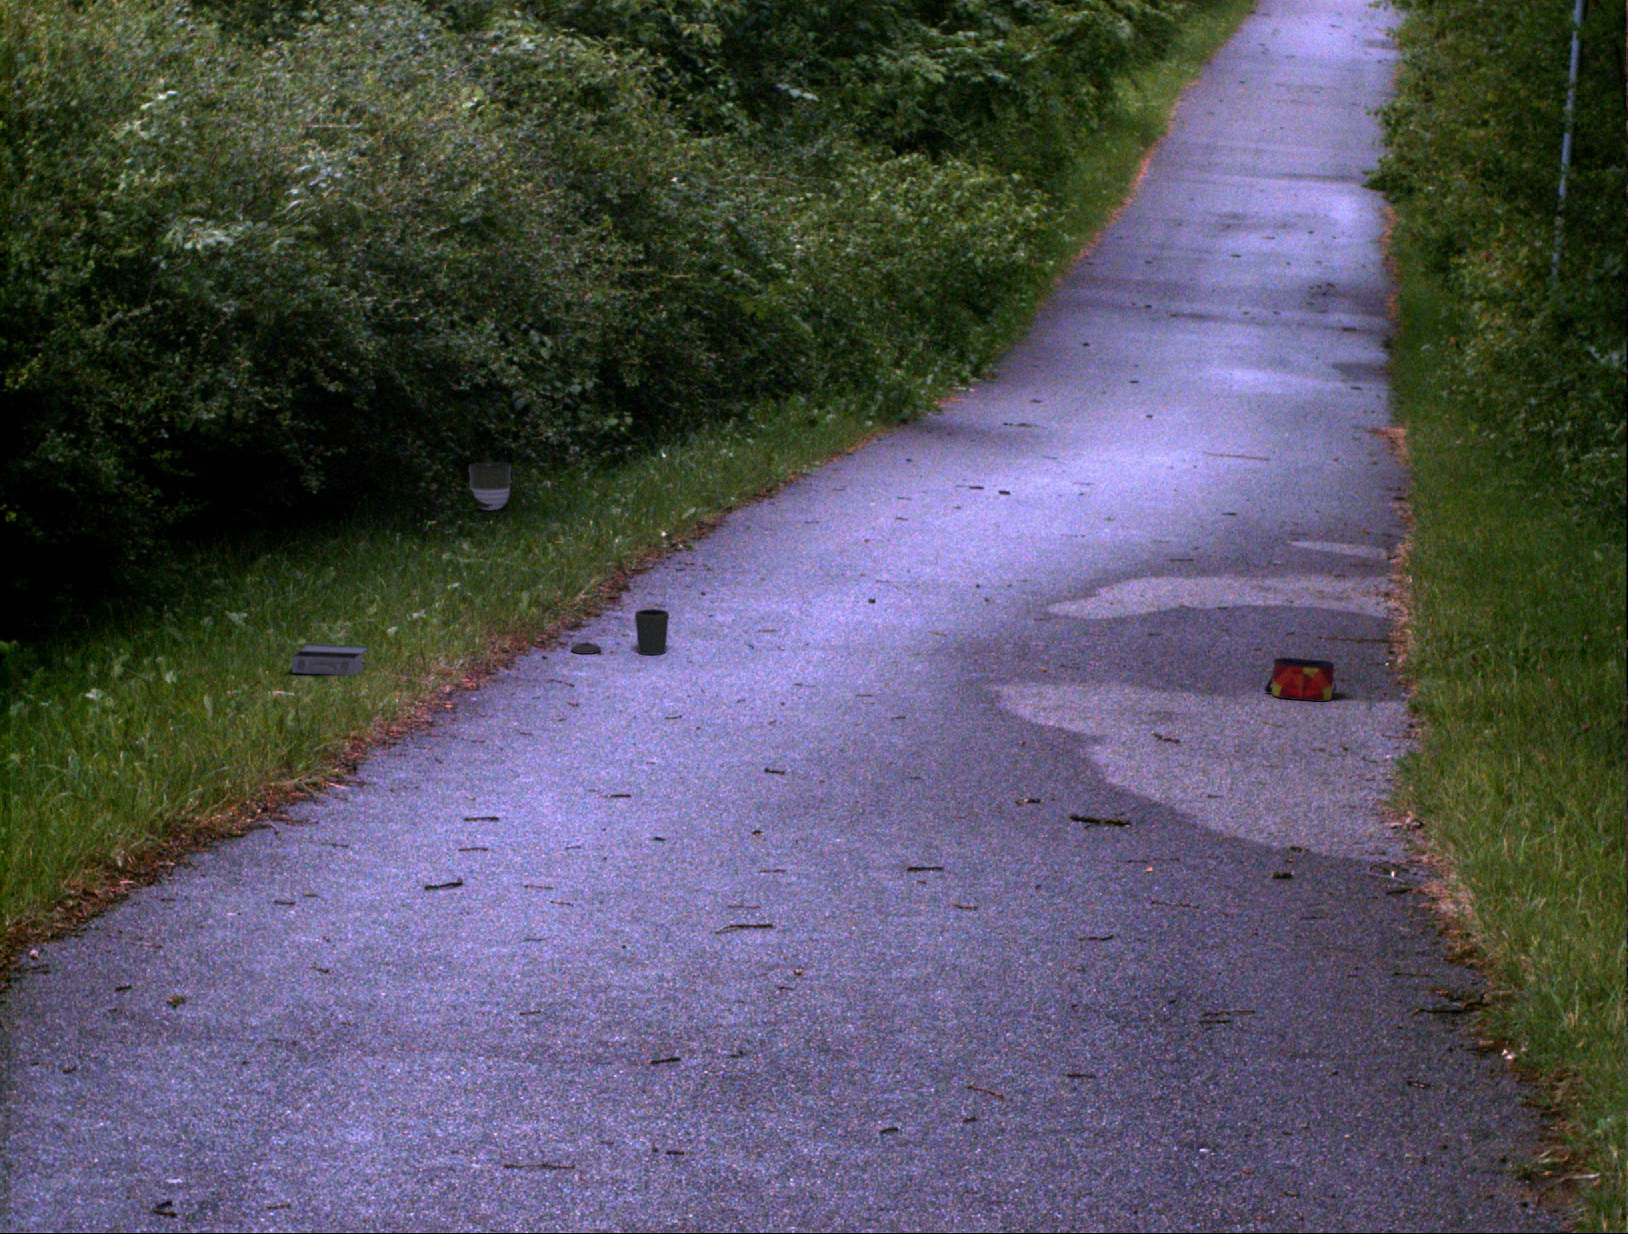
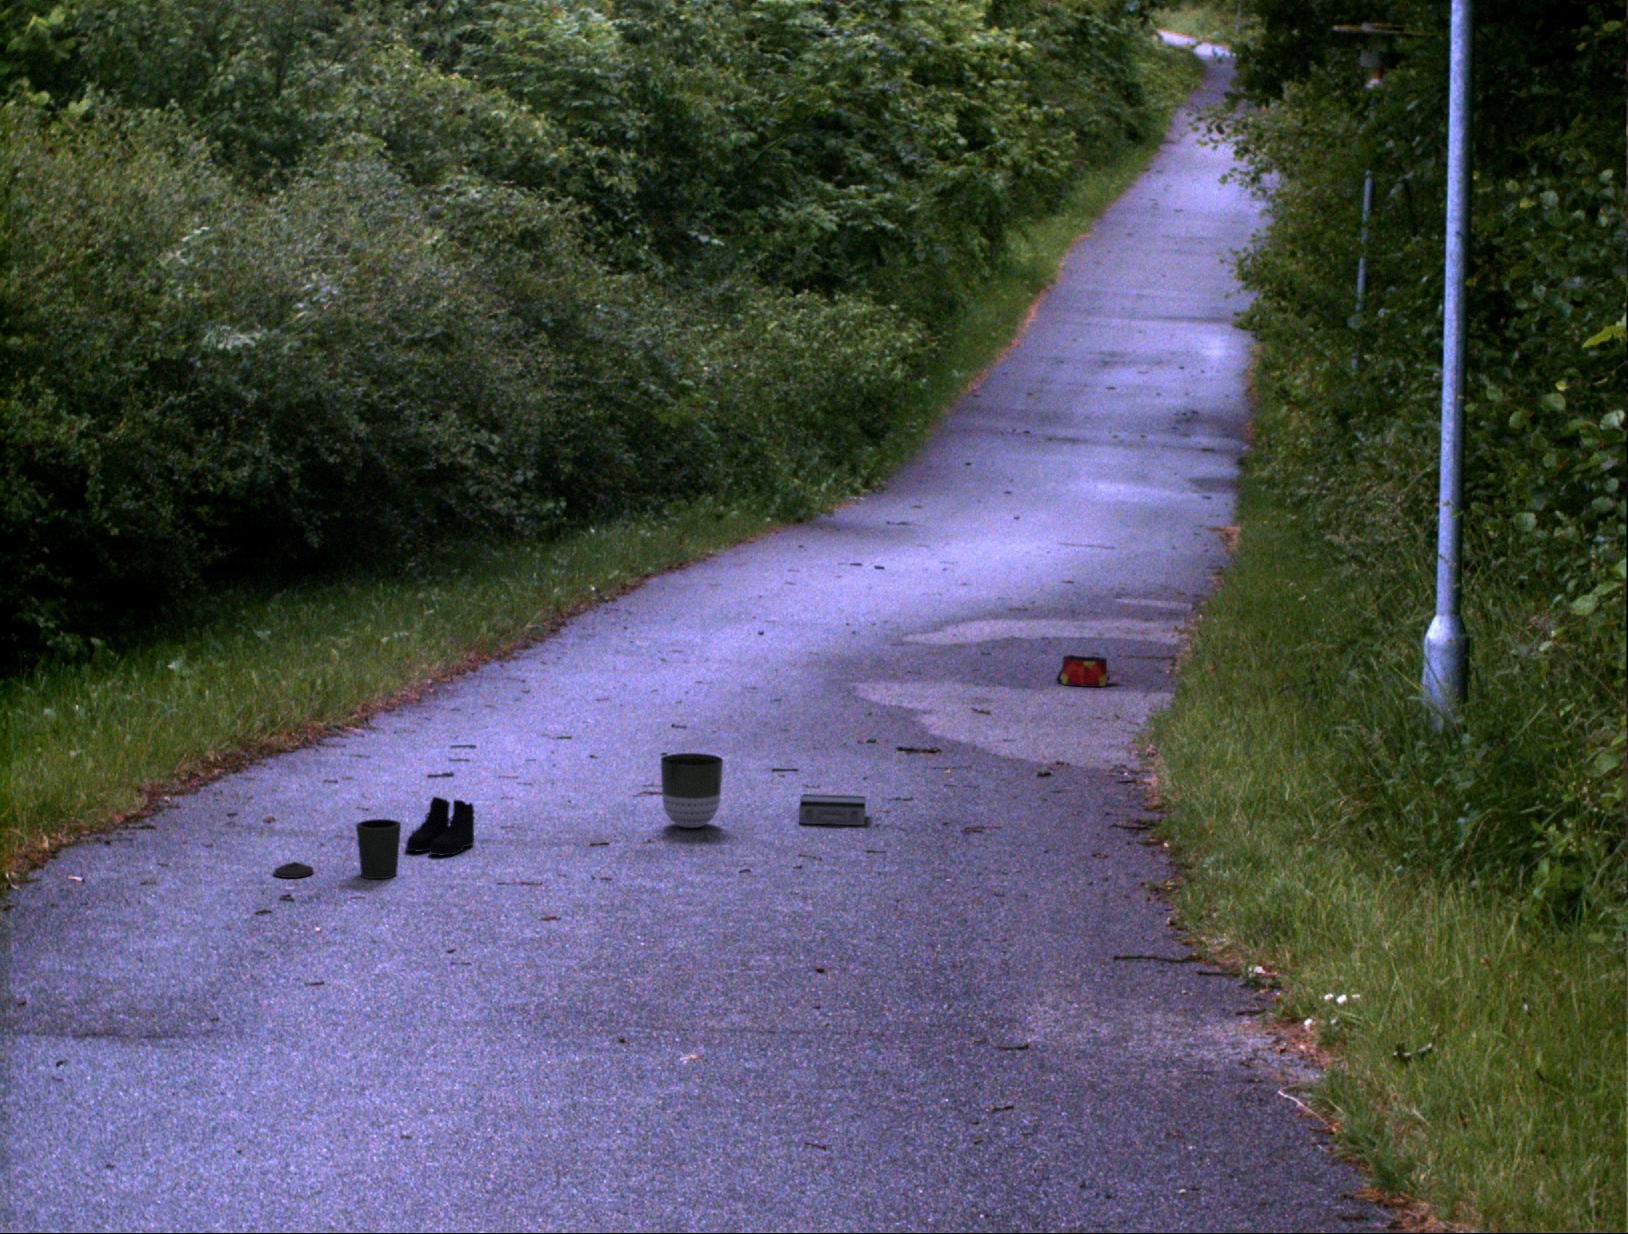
planter: present [469,462,511,510] -> present [661,753,723,828]
trash can: present [571,609,669,655] -> present [274,819,401,879]
toolbox: present [292,644,369,675] -> present [799,794,866,825]
boots: none [346,999,456,1106] -> present [406,797,475,856]

